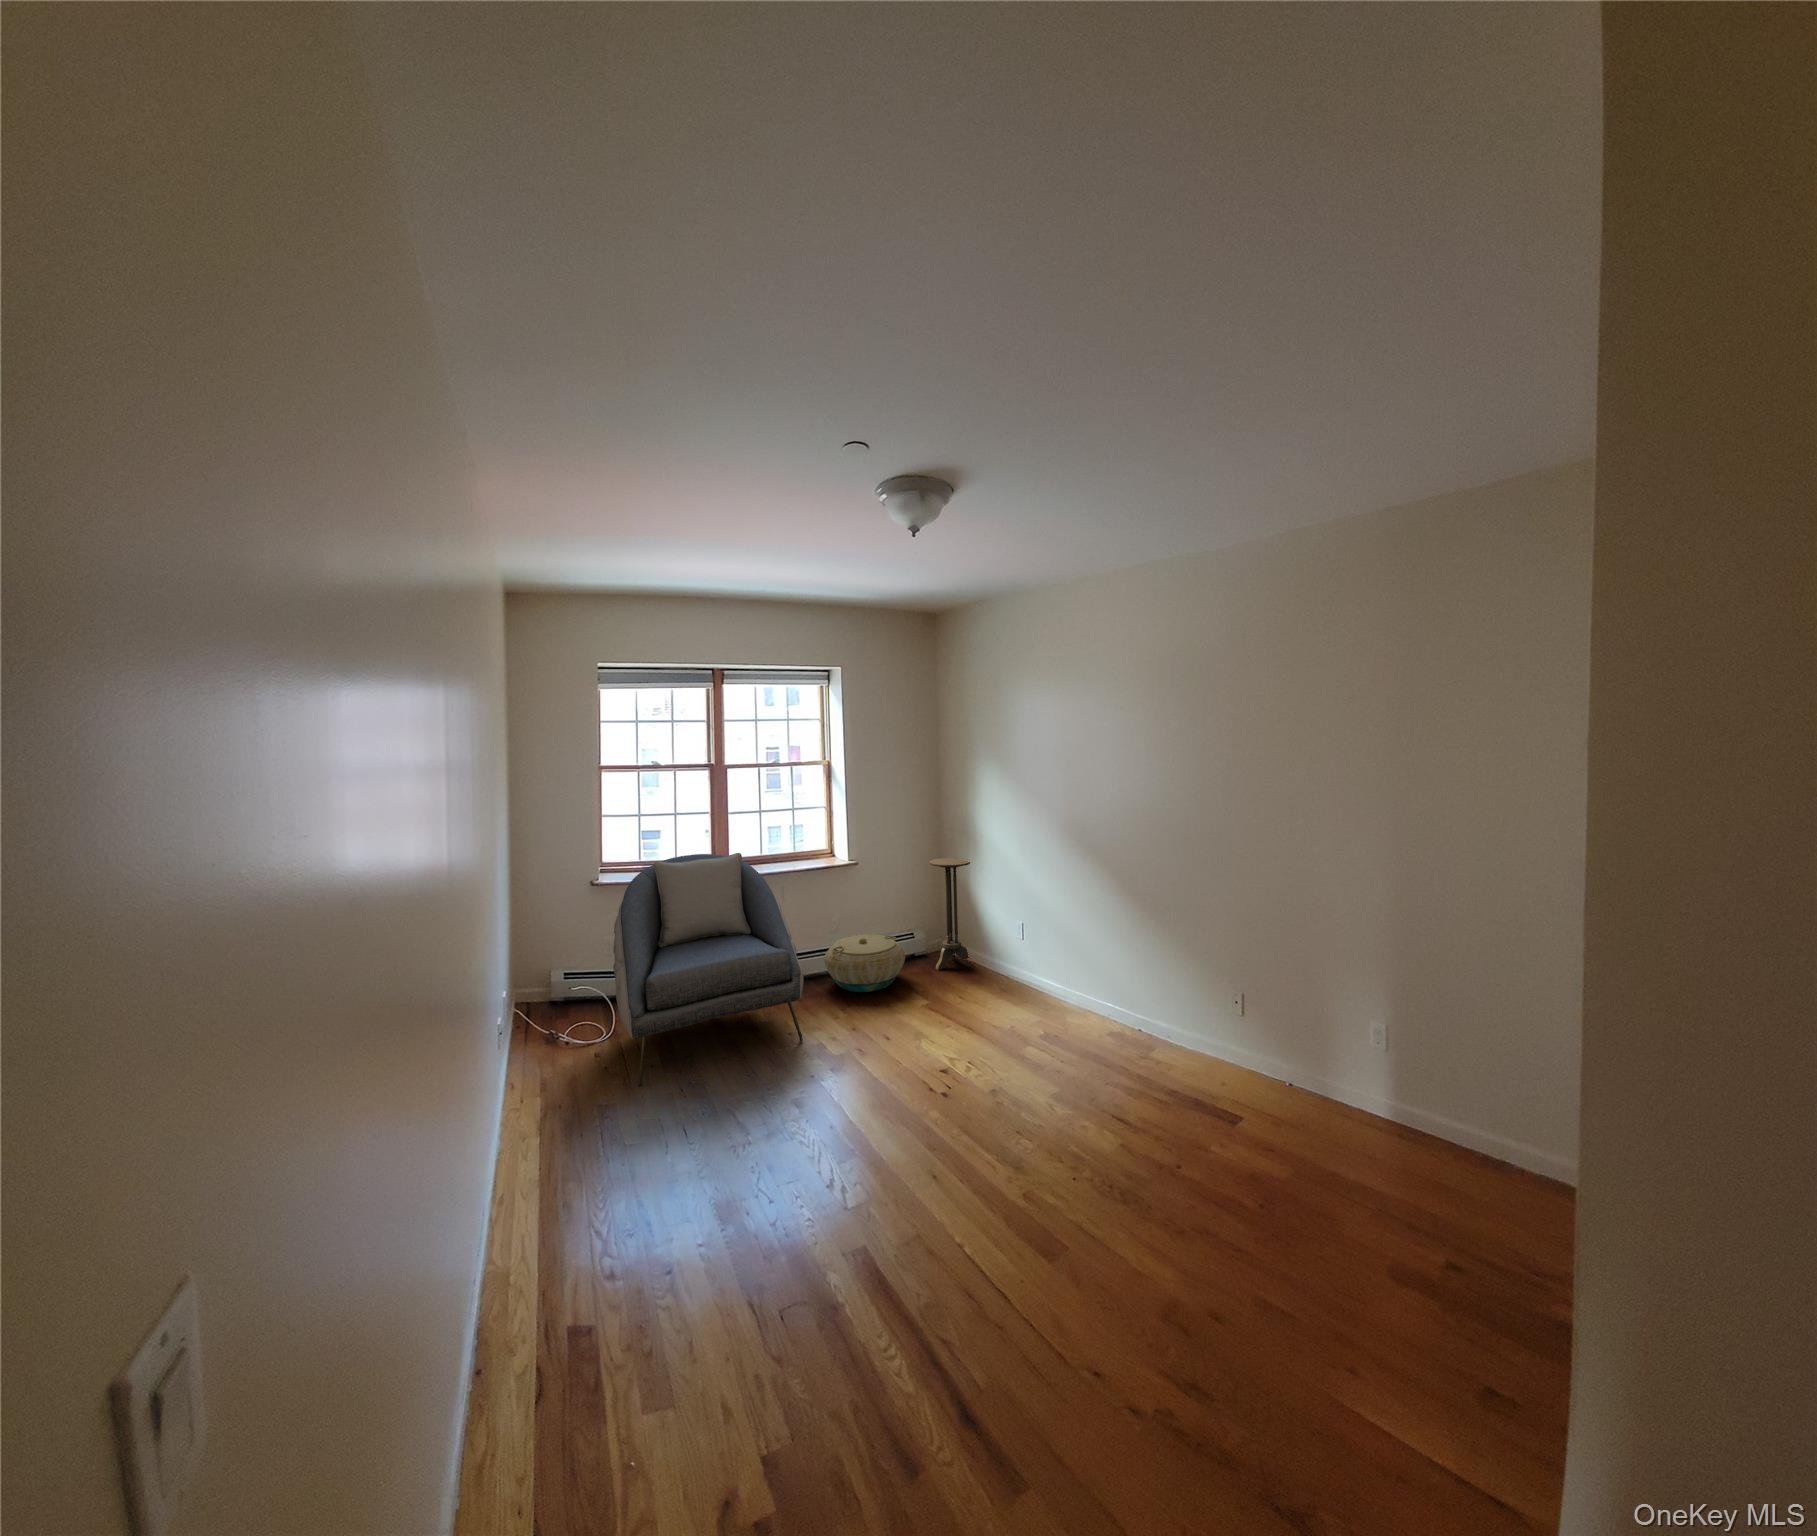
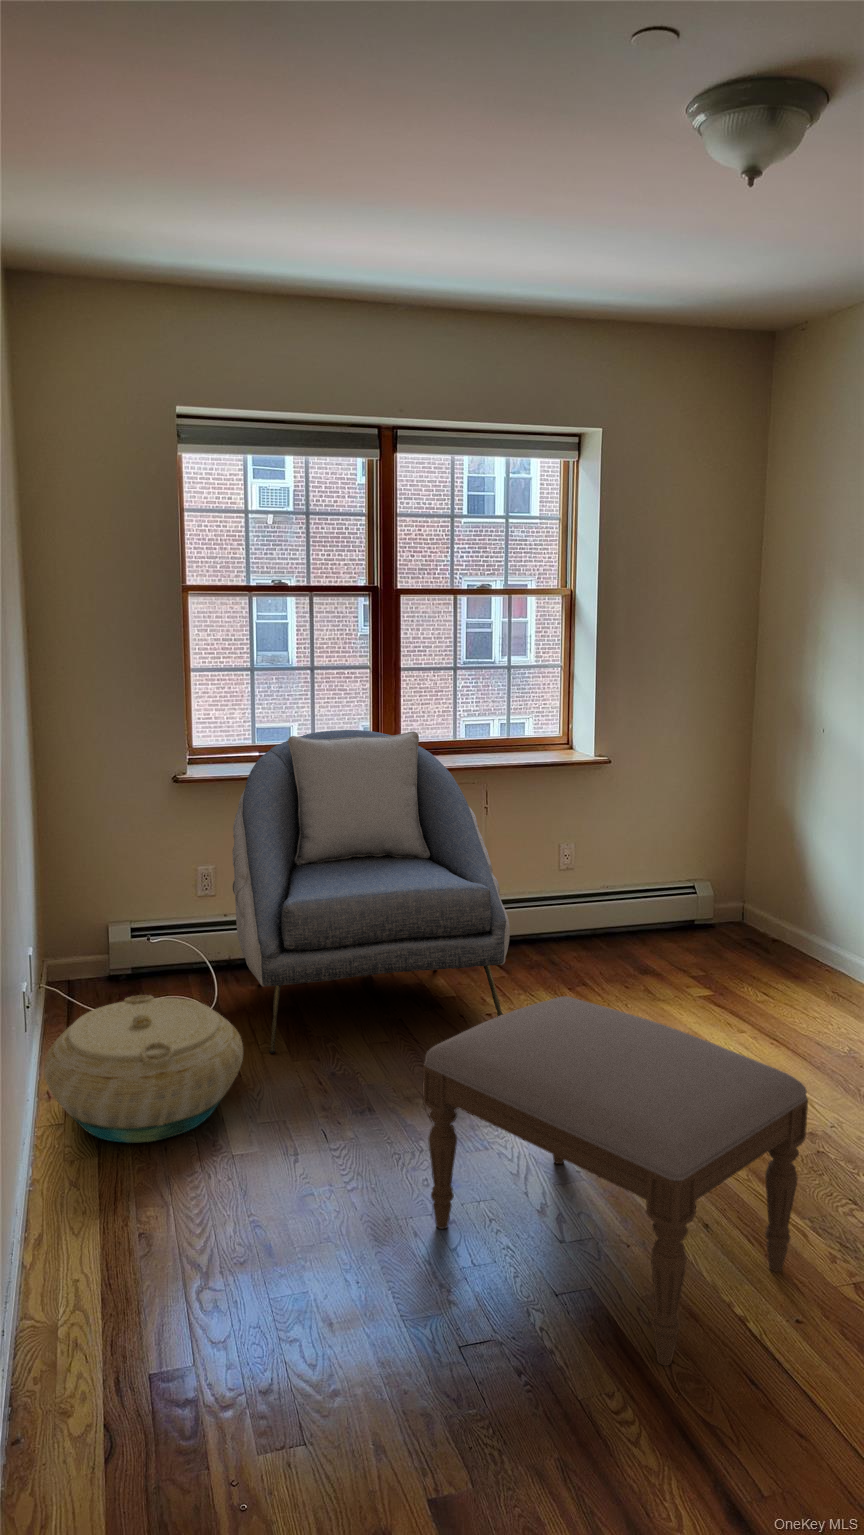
side table: present [929,858,975,970] -> none [726,766,804,954]
basket: present [824,934,905,992] -> present [44,995,243,1143]
ottoman: none [739,1027,994,1306] -> present [423,996,808,1366]

